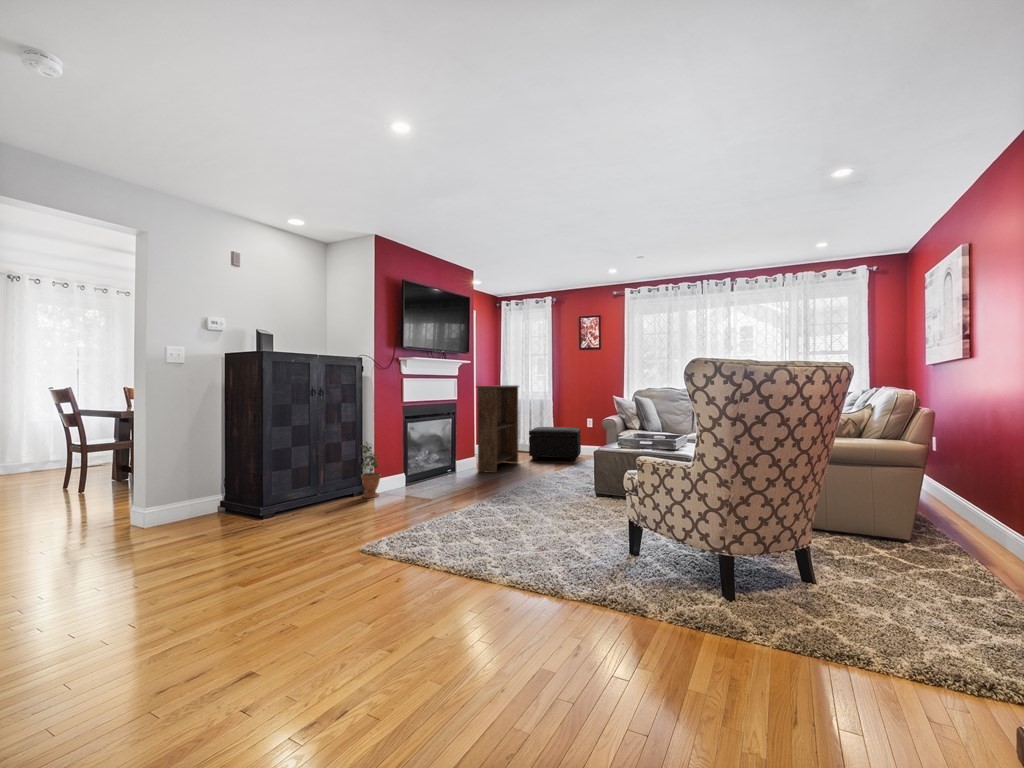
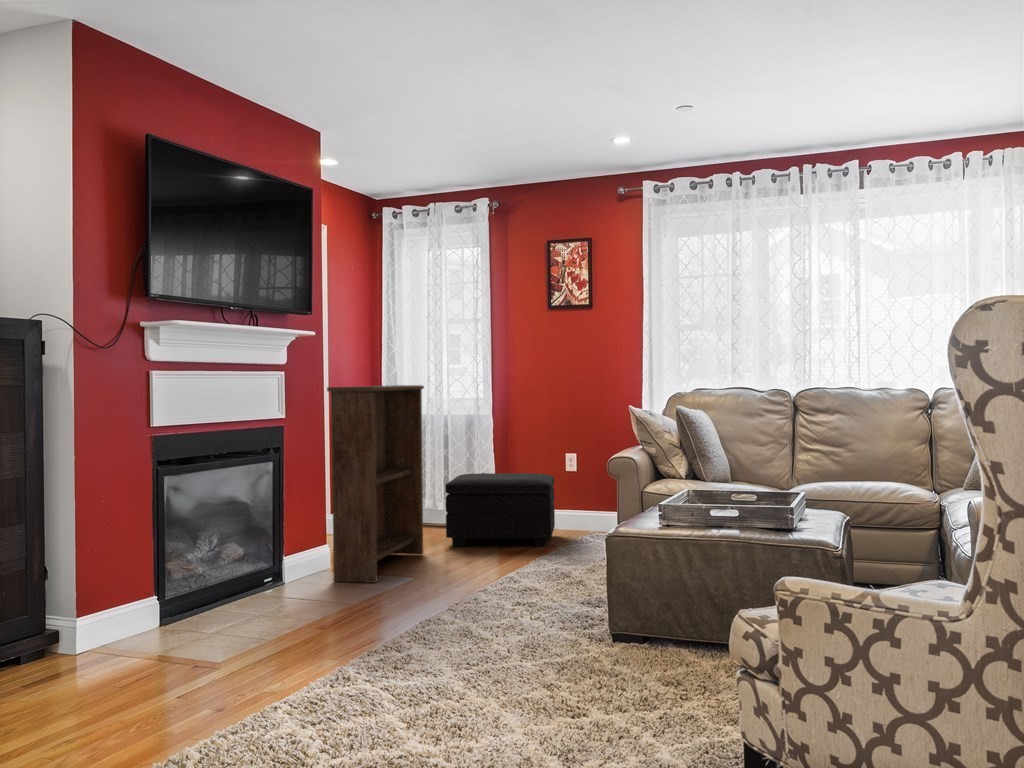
potted plant: present [359,442,381,498] -> none [30,526,90,669]

